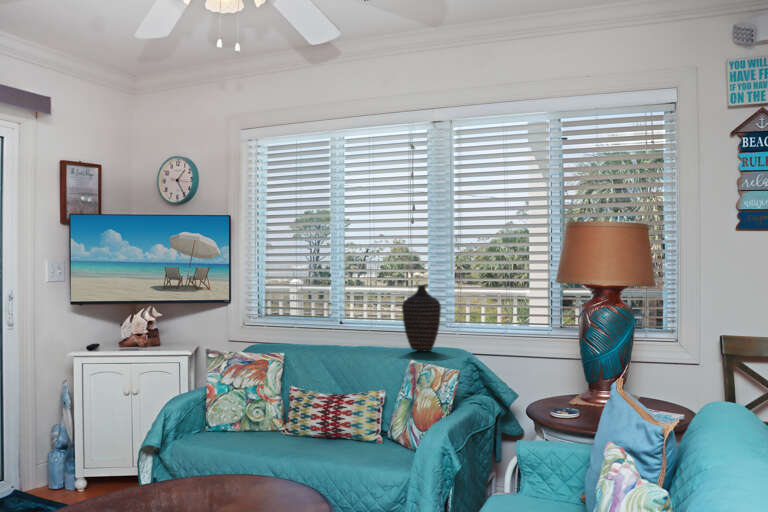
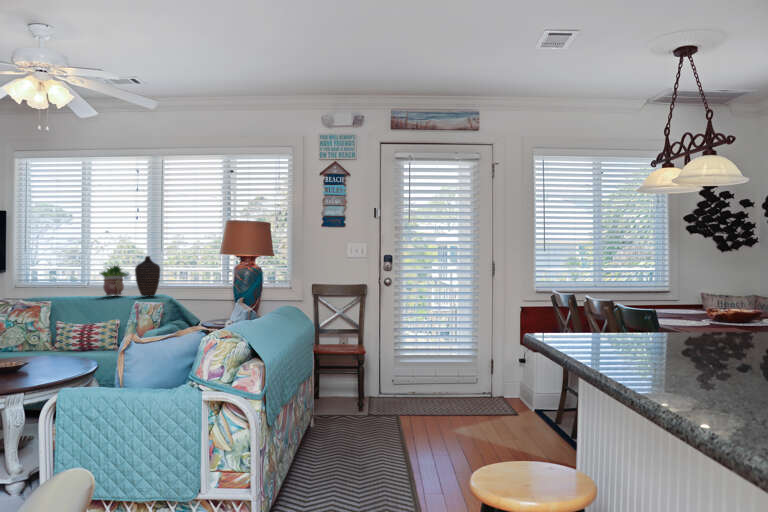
potted plant: none [346,295,389,347] -> present [100,264,129,296]

